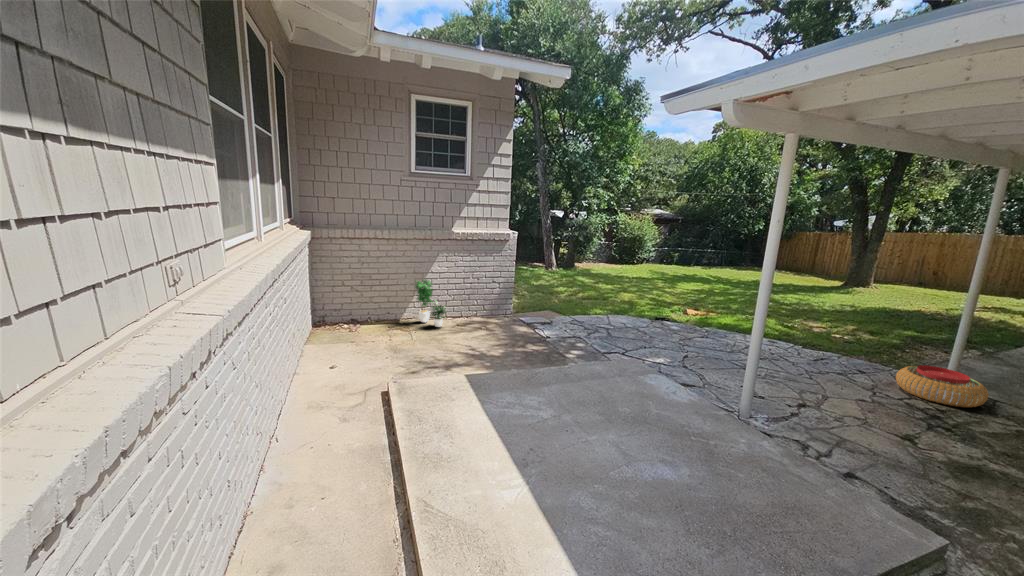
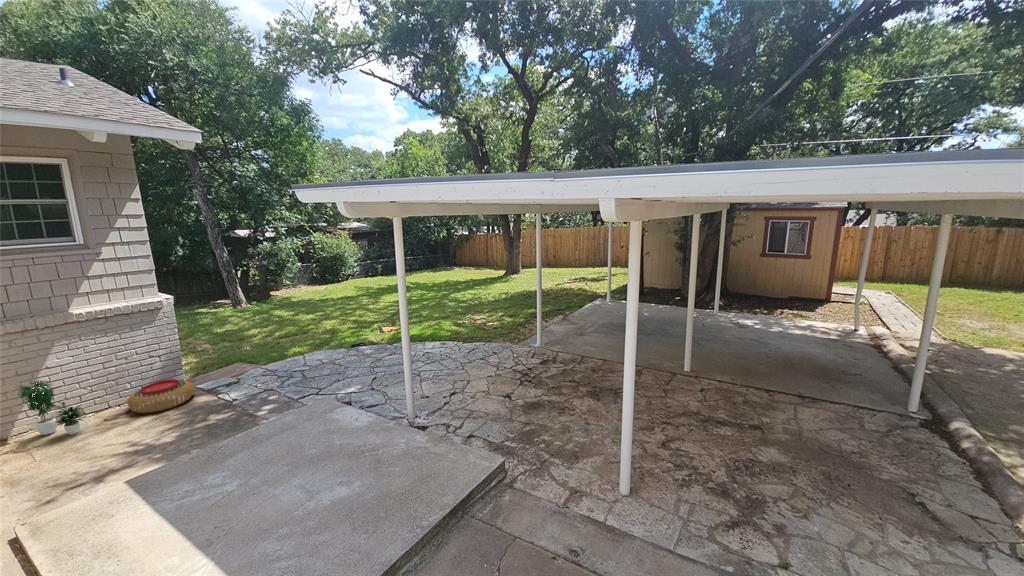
pouf: present [896,365,989,407] -> present [127,379,194,413]

